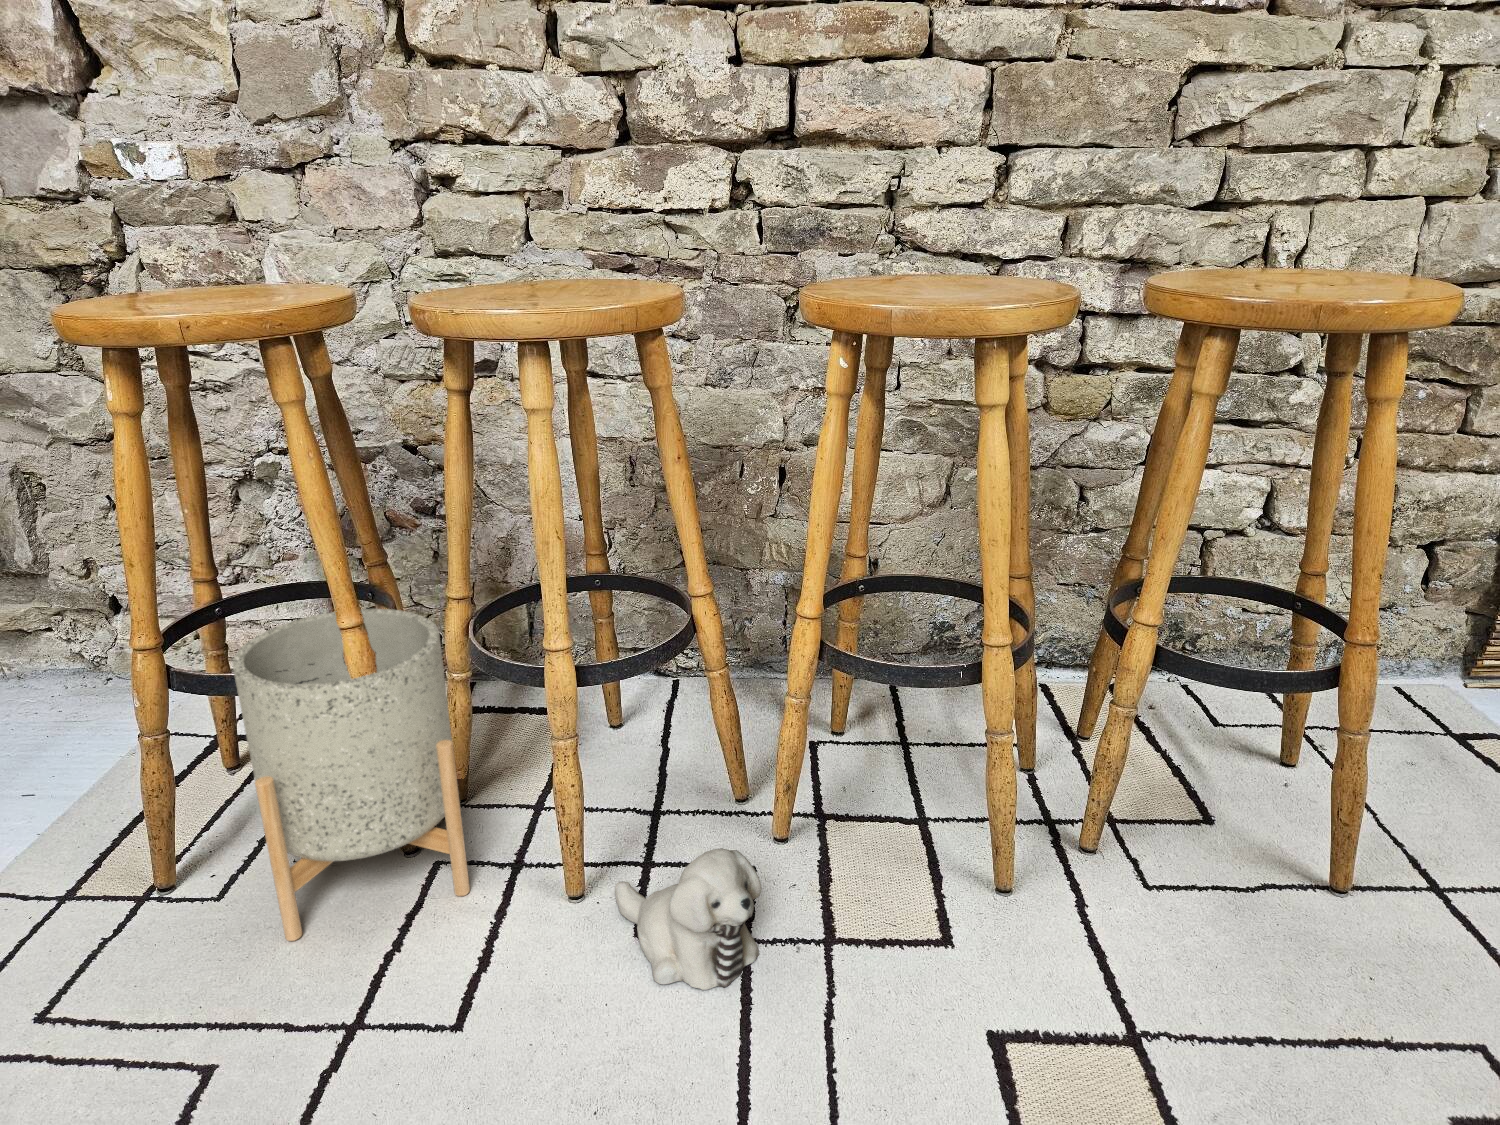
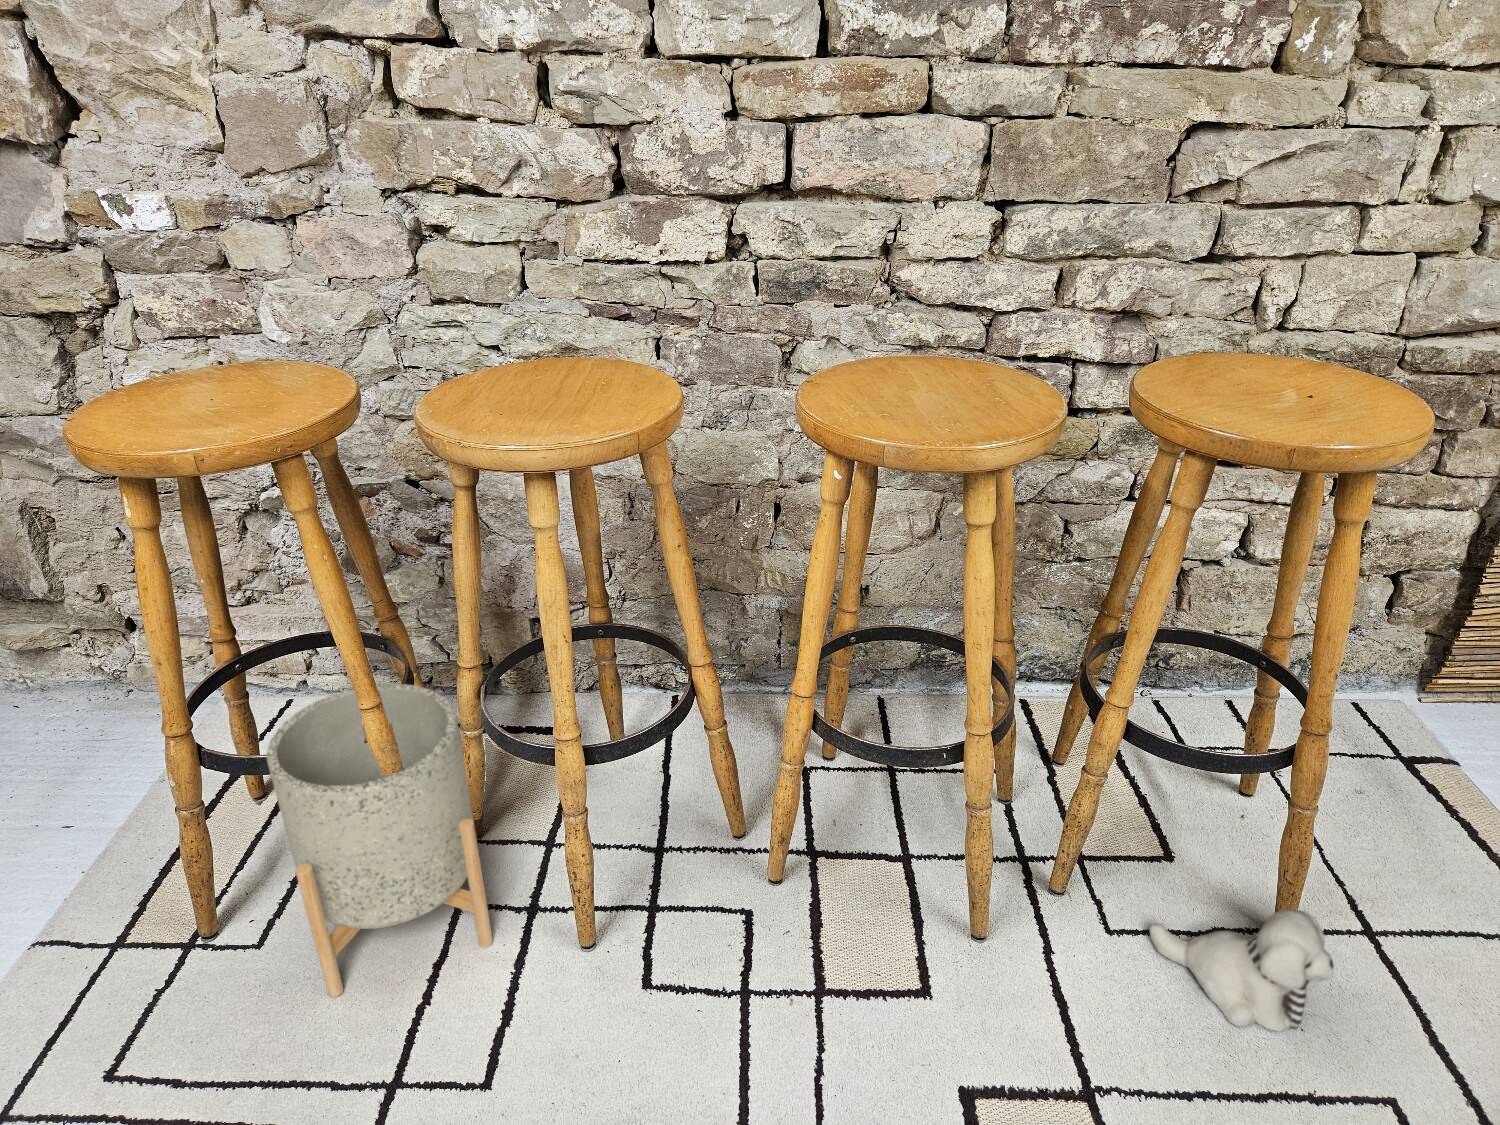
plush toy: present [615,848,762,990] -> present [1150,909,1334,1032]

